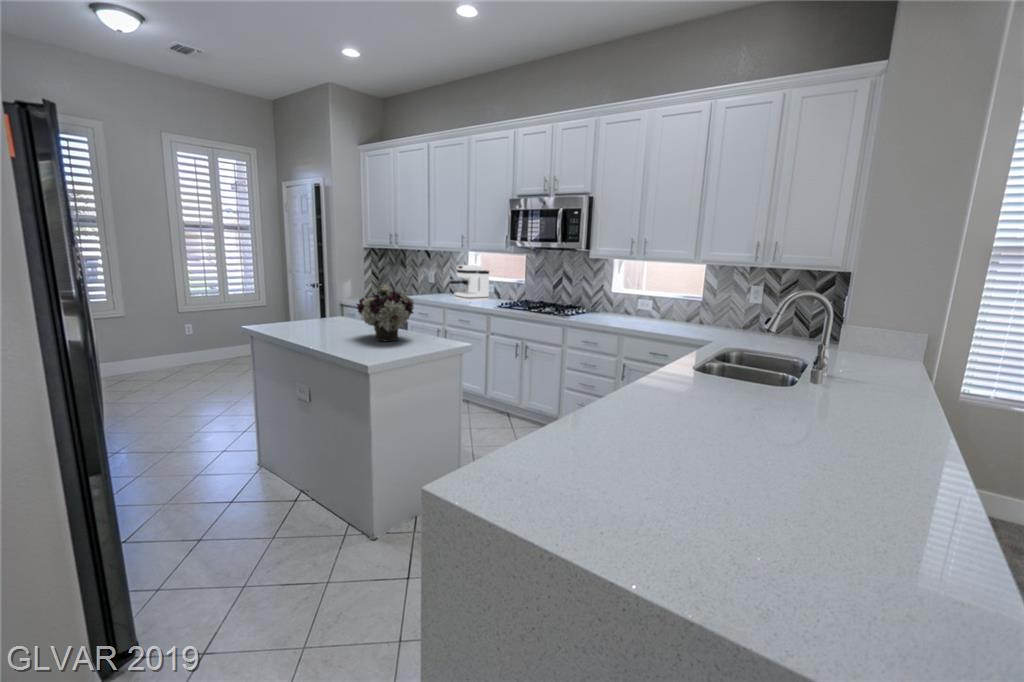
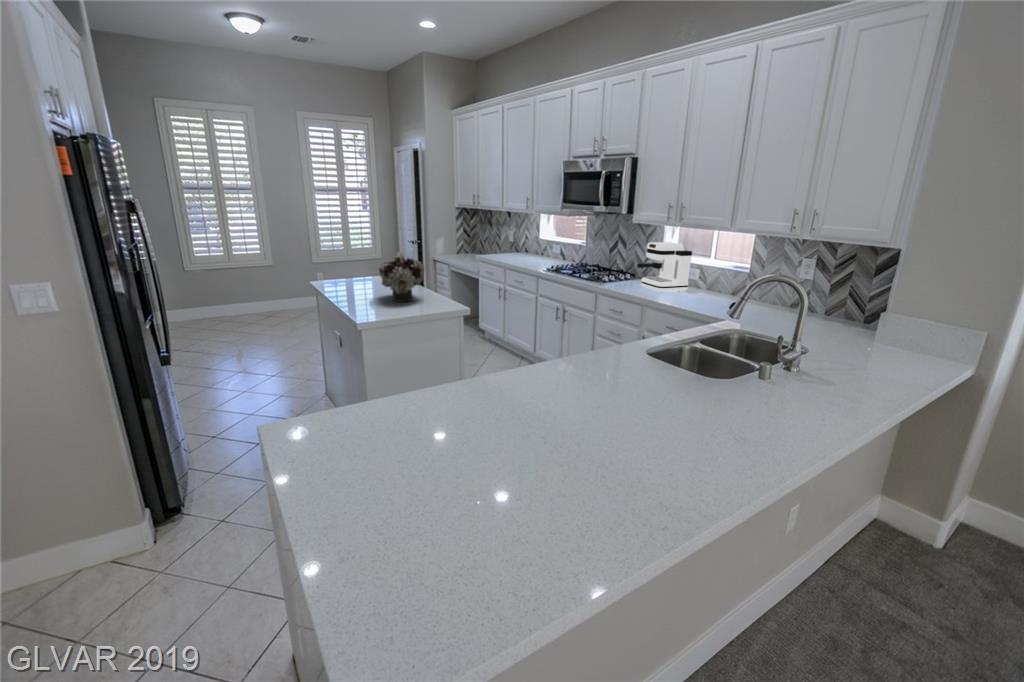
coffee maker: present [450,265,489,302] -> present [637,242,692,293]

